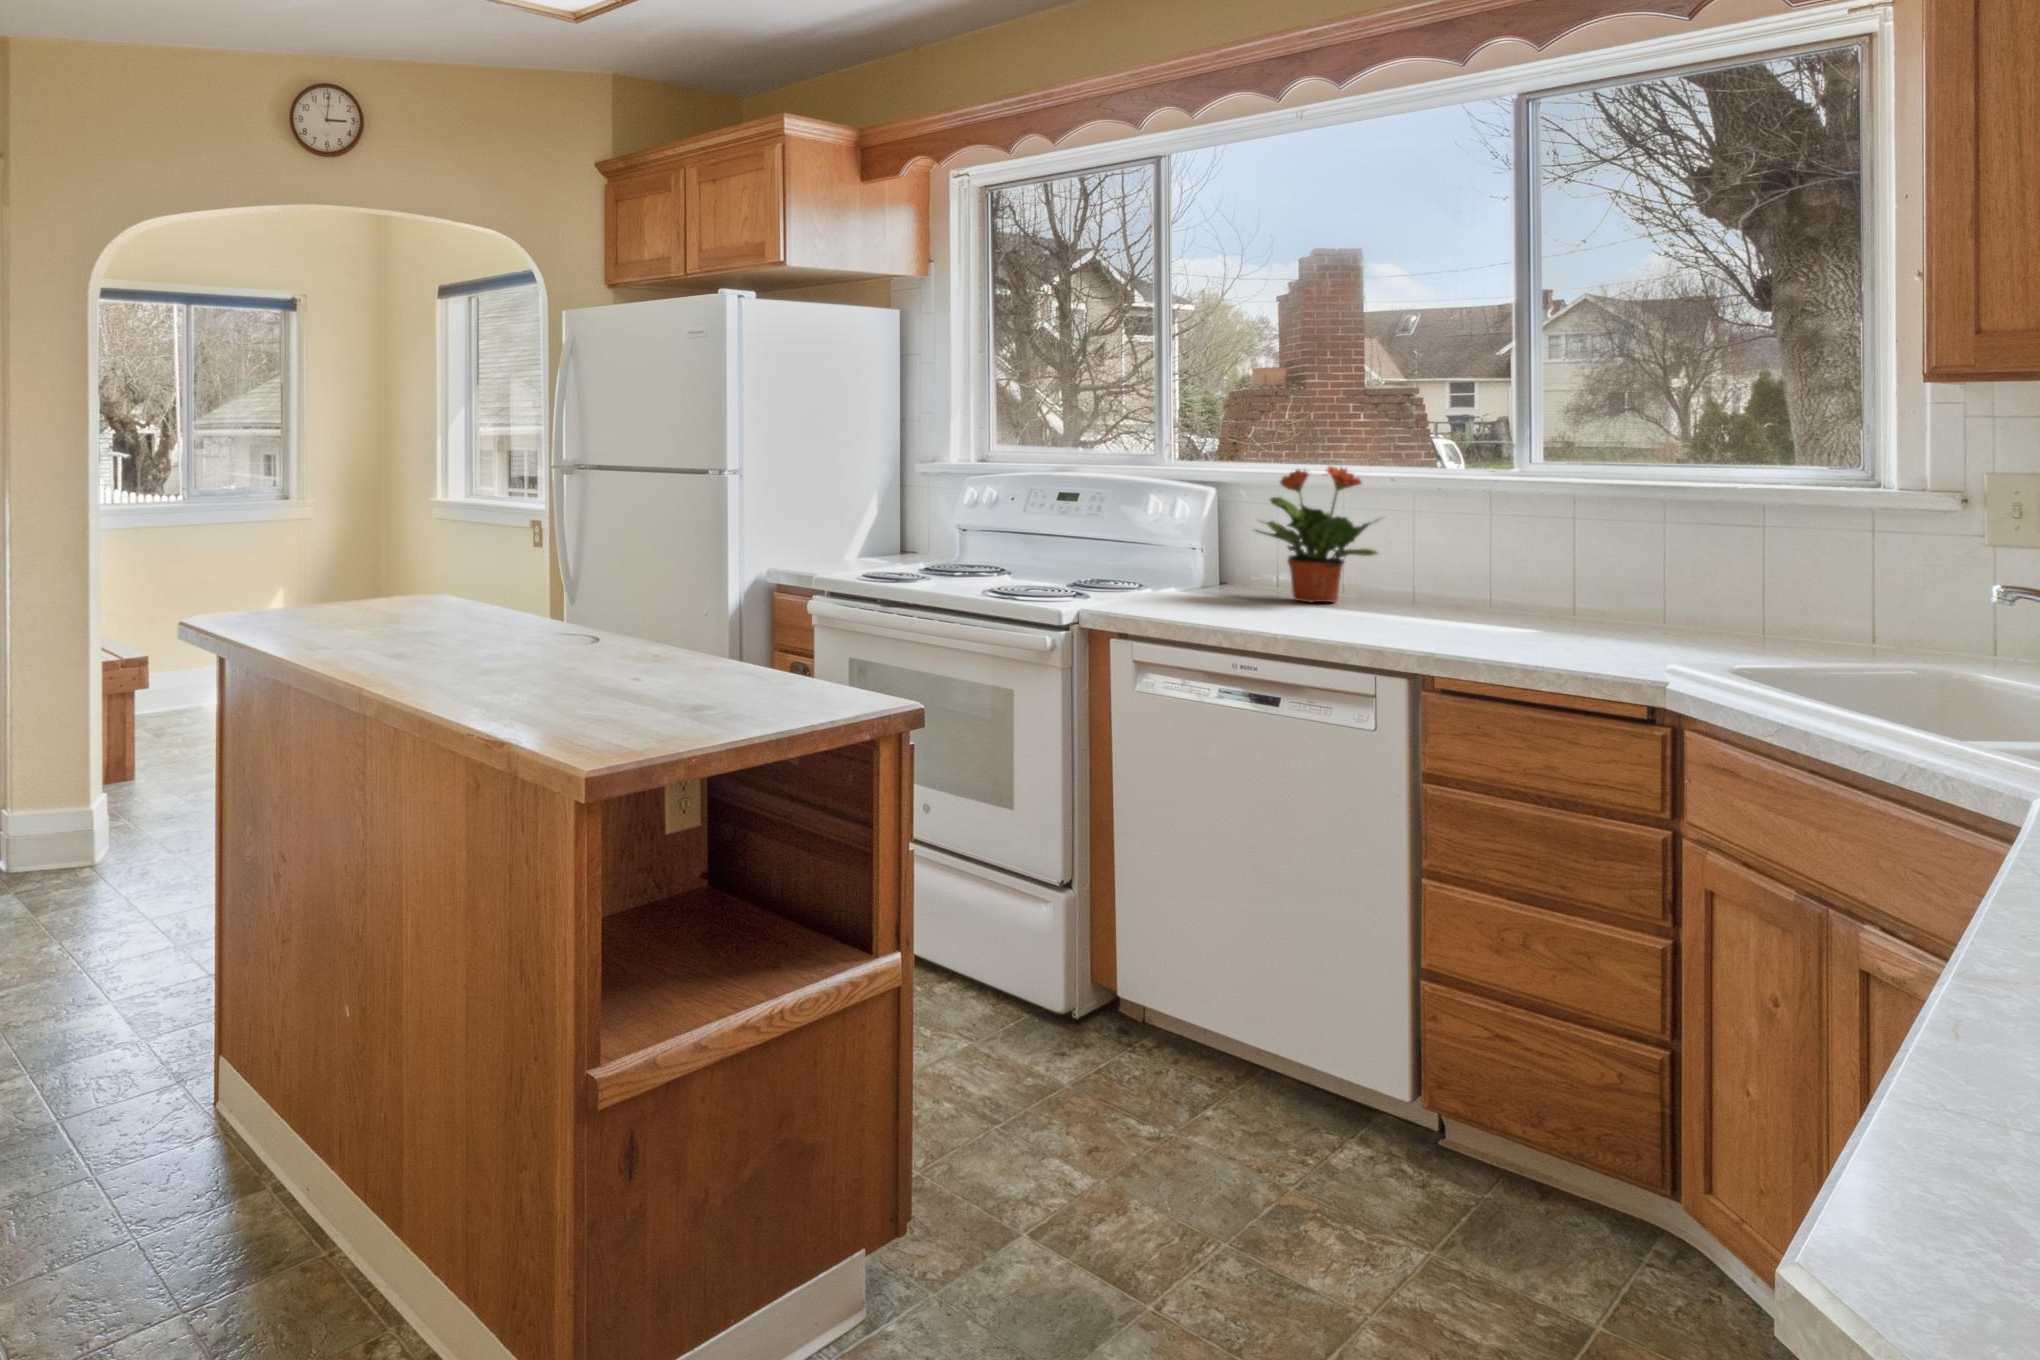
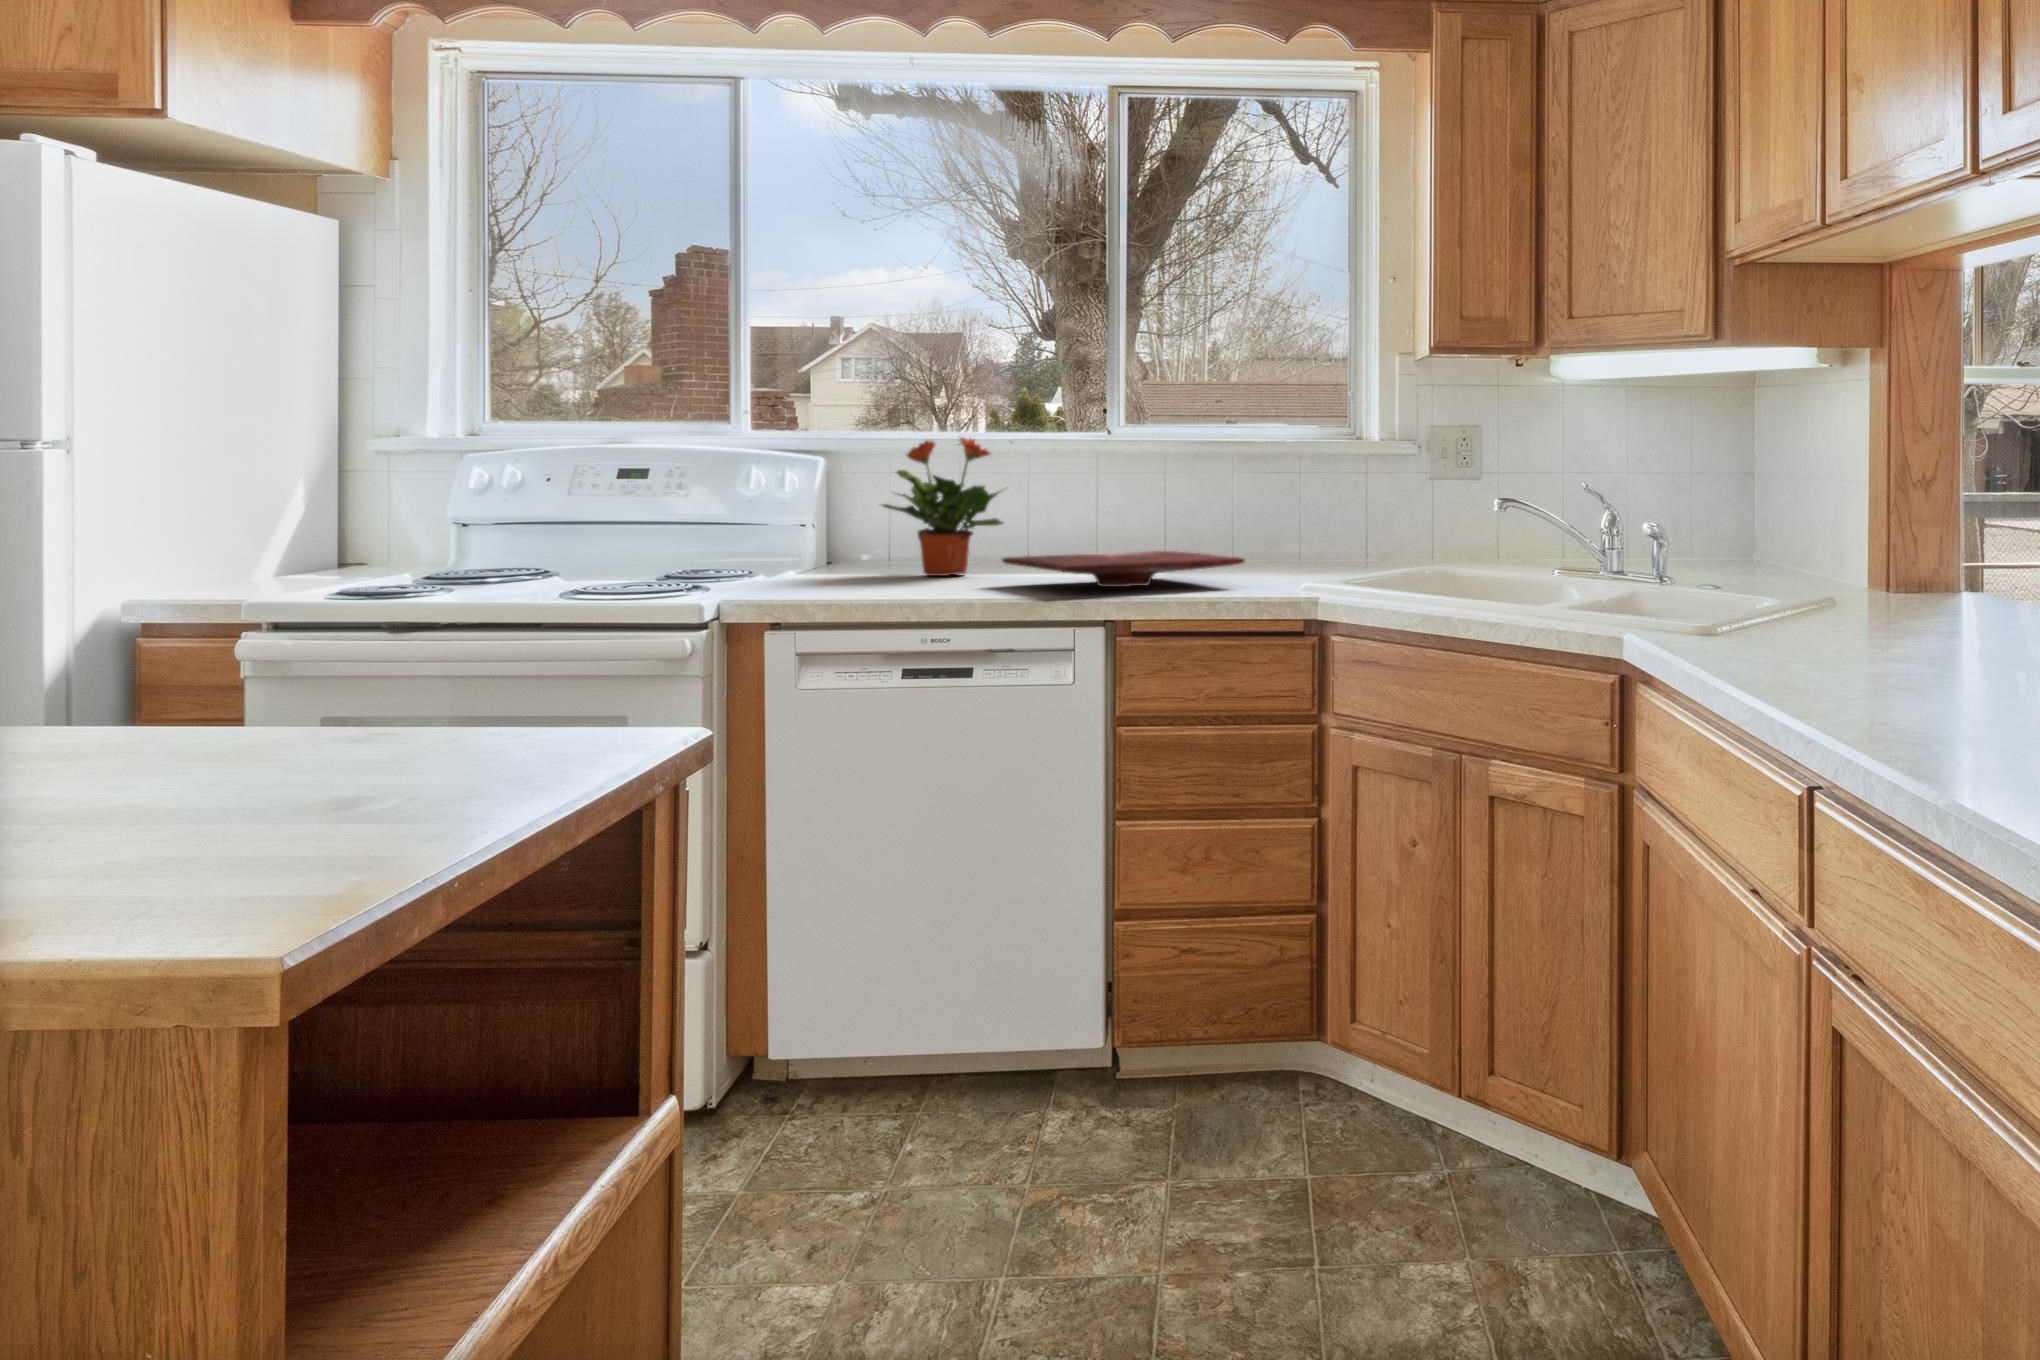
cutting board: none [1345,592,1625,635] -> present [1002,551,1244,587]

